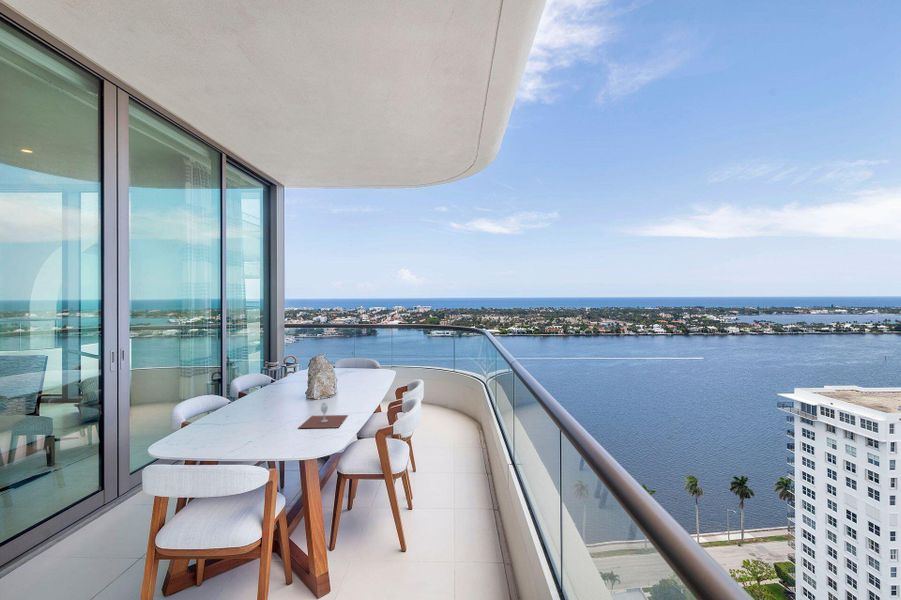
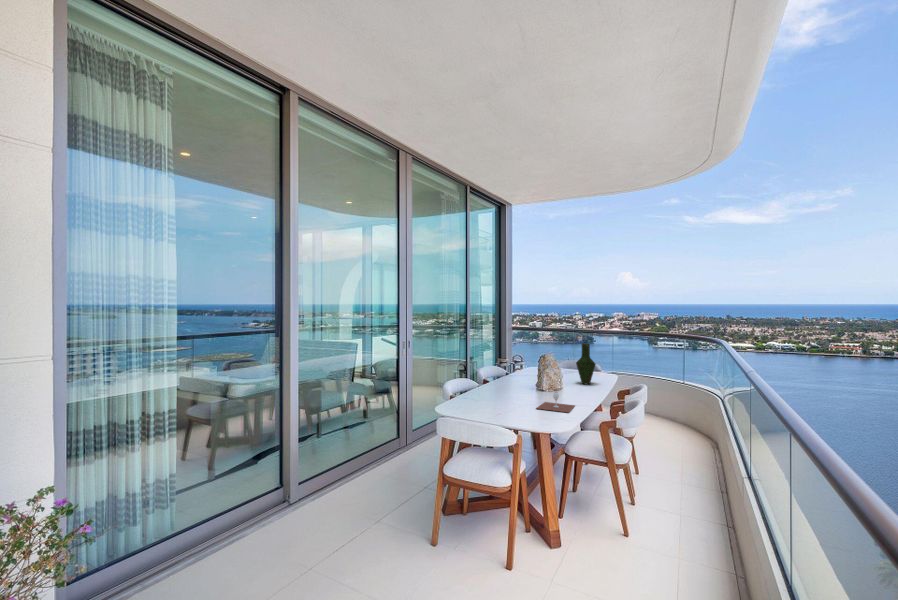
vase: none [353,340,374,385] -> present [576,343,596,384]

